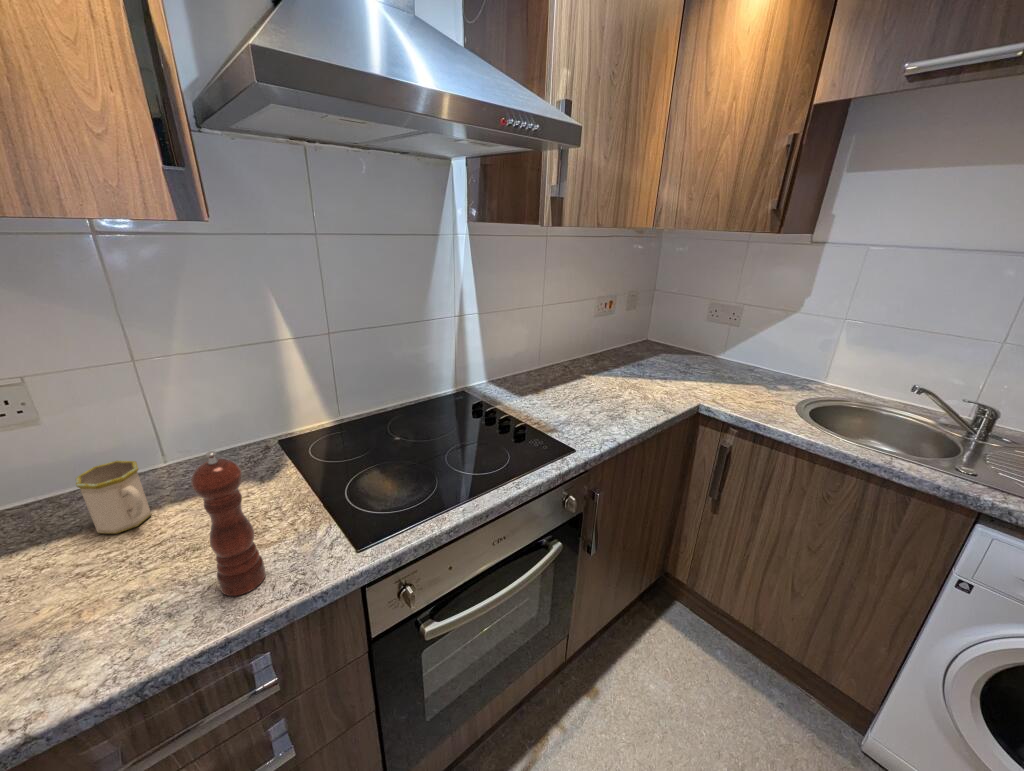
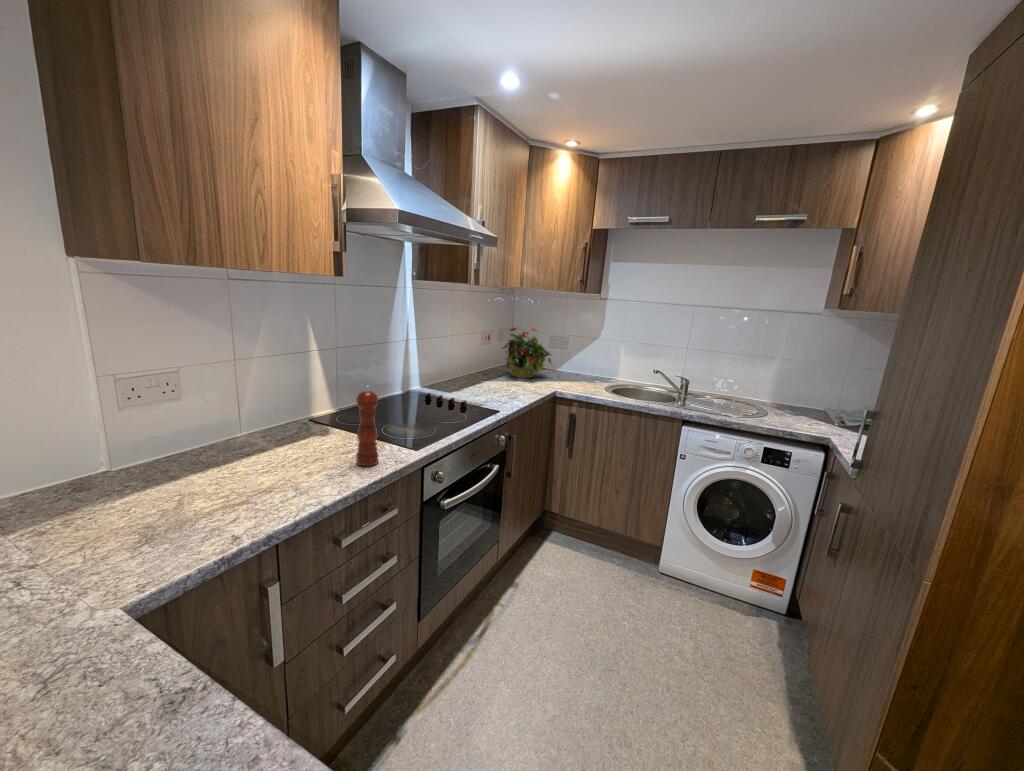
potted plant: none [621,291,705,370] -> present [503,328,552,378]
mug: present [76,461,151,534] -> none [235,416,281,460]

